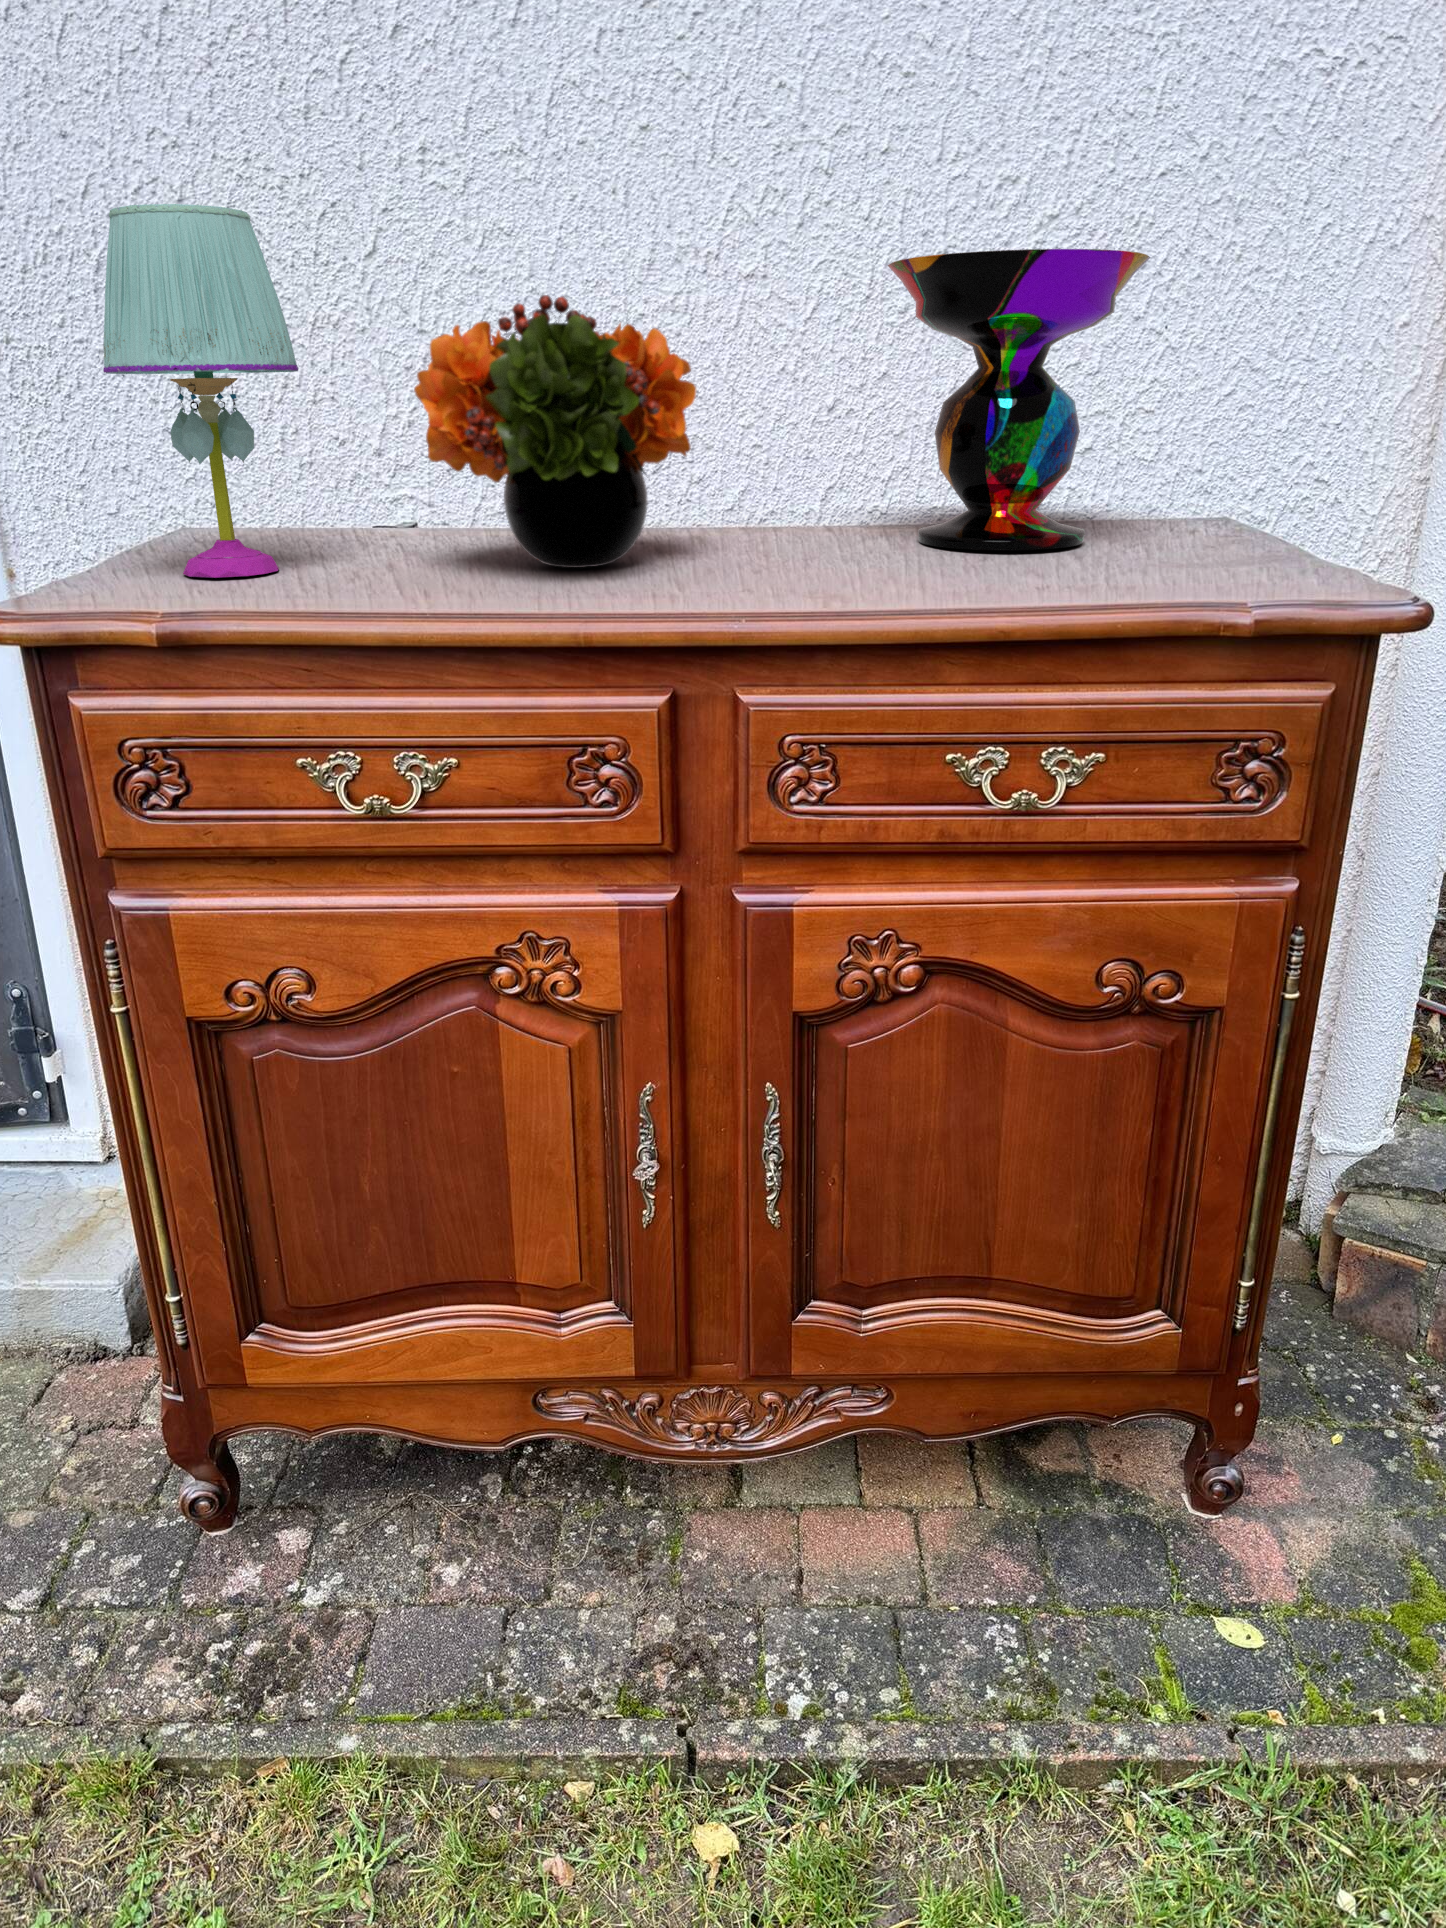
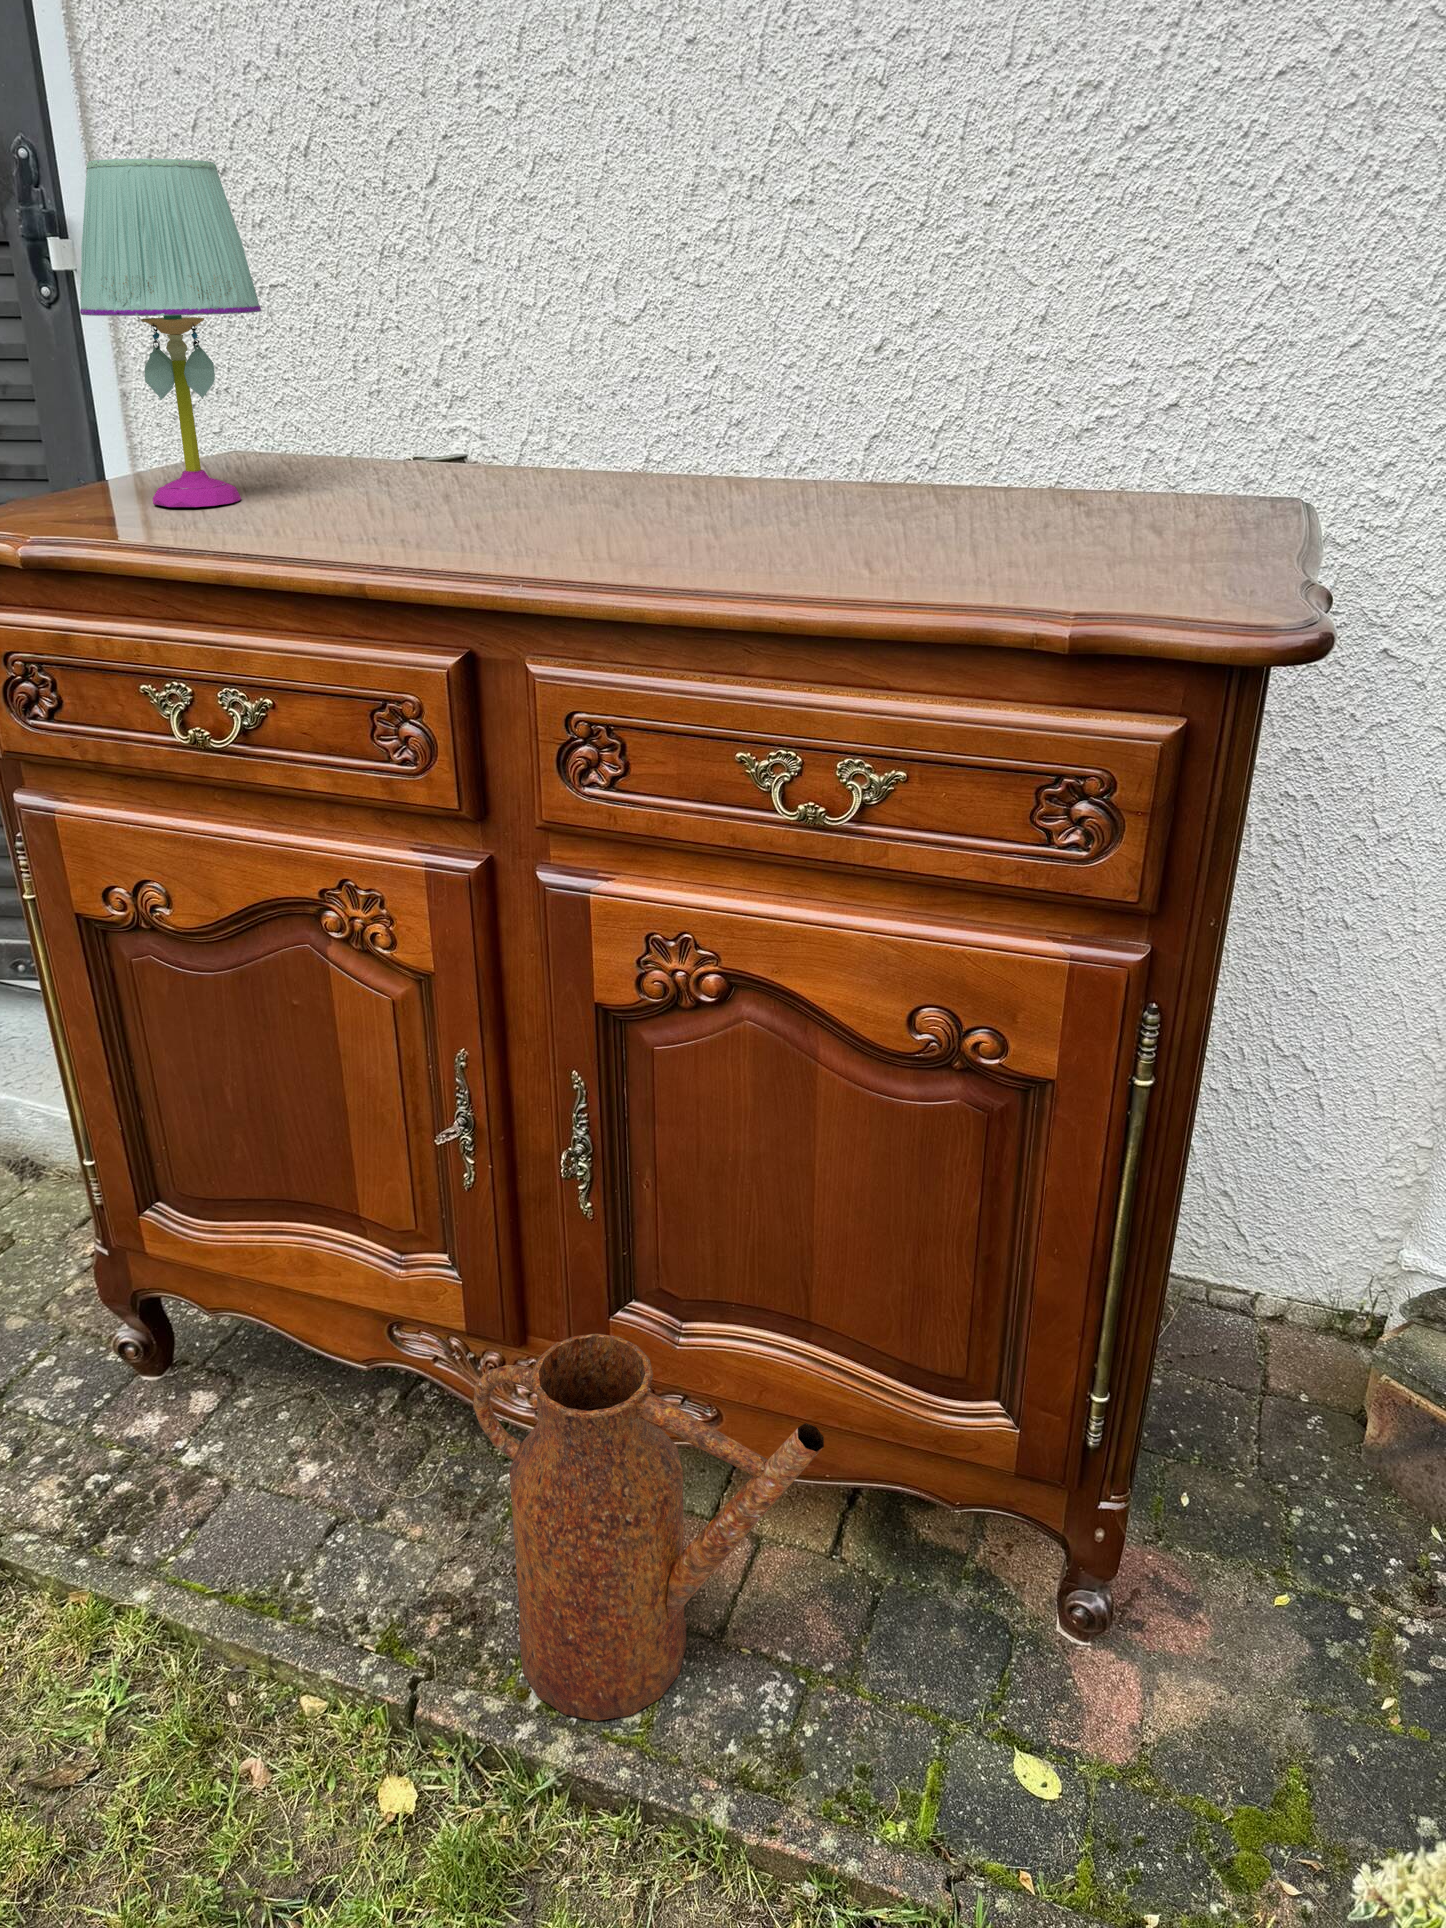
decorative bowl: present [888,249,1150,550] -> none [854,186,1158,530]
flower arrangement: present [414,295,696,568] -> none [329,239,624,518]
watering can: none [700,1332,1073,1714] -> present [473,1334,824,1721]

